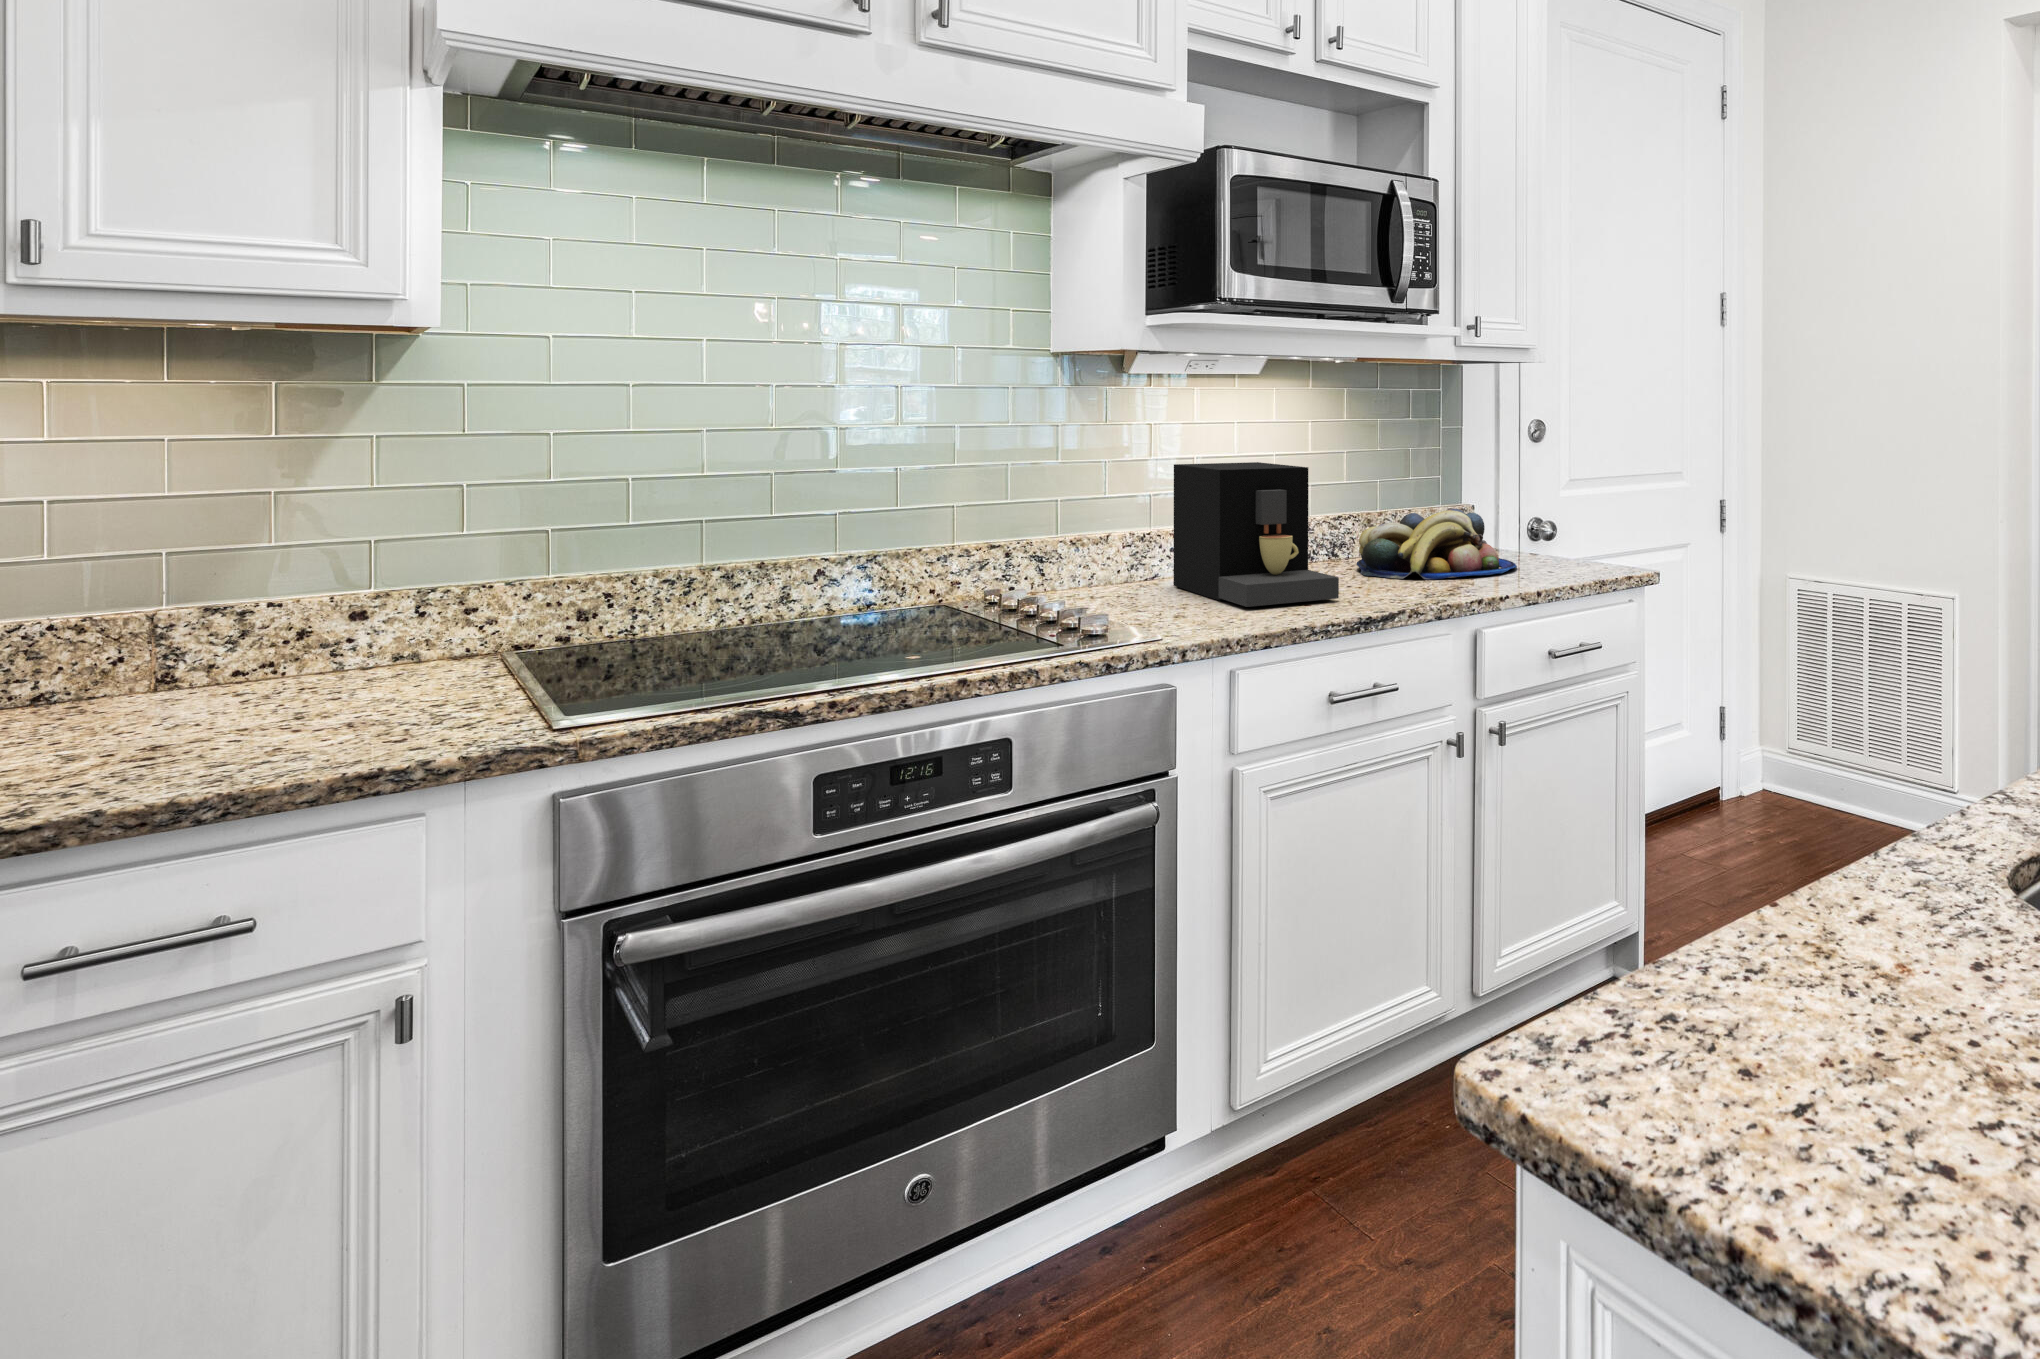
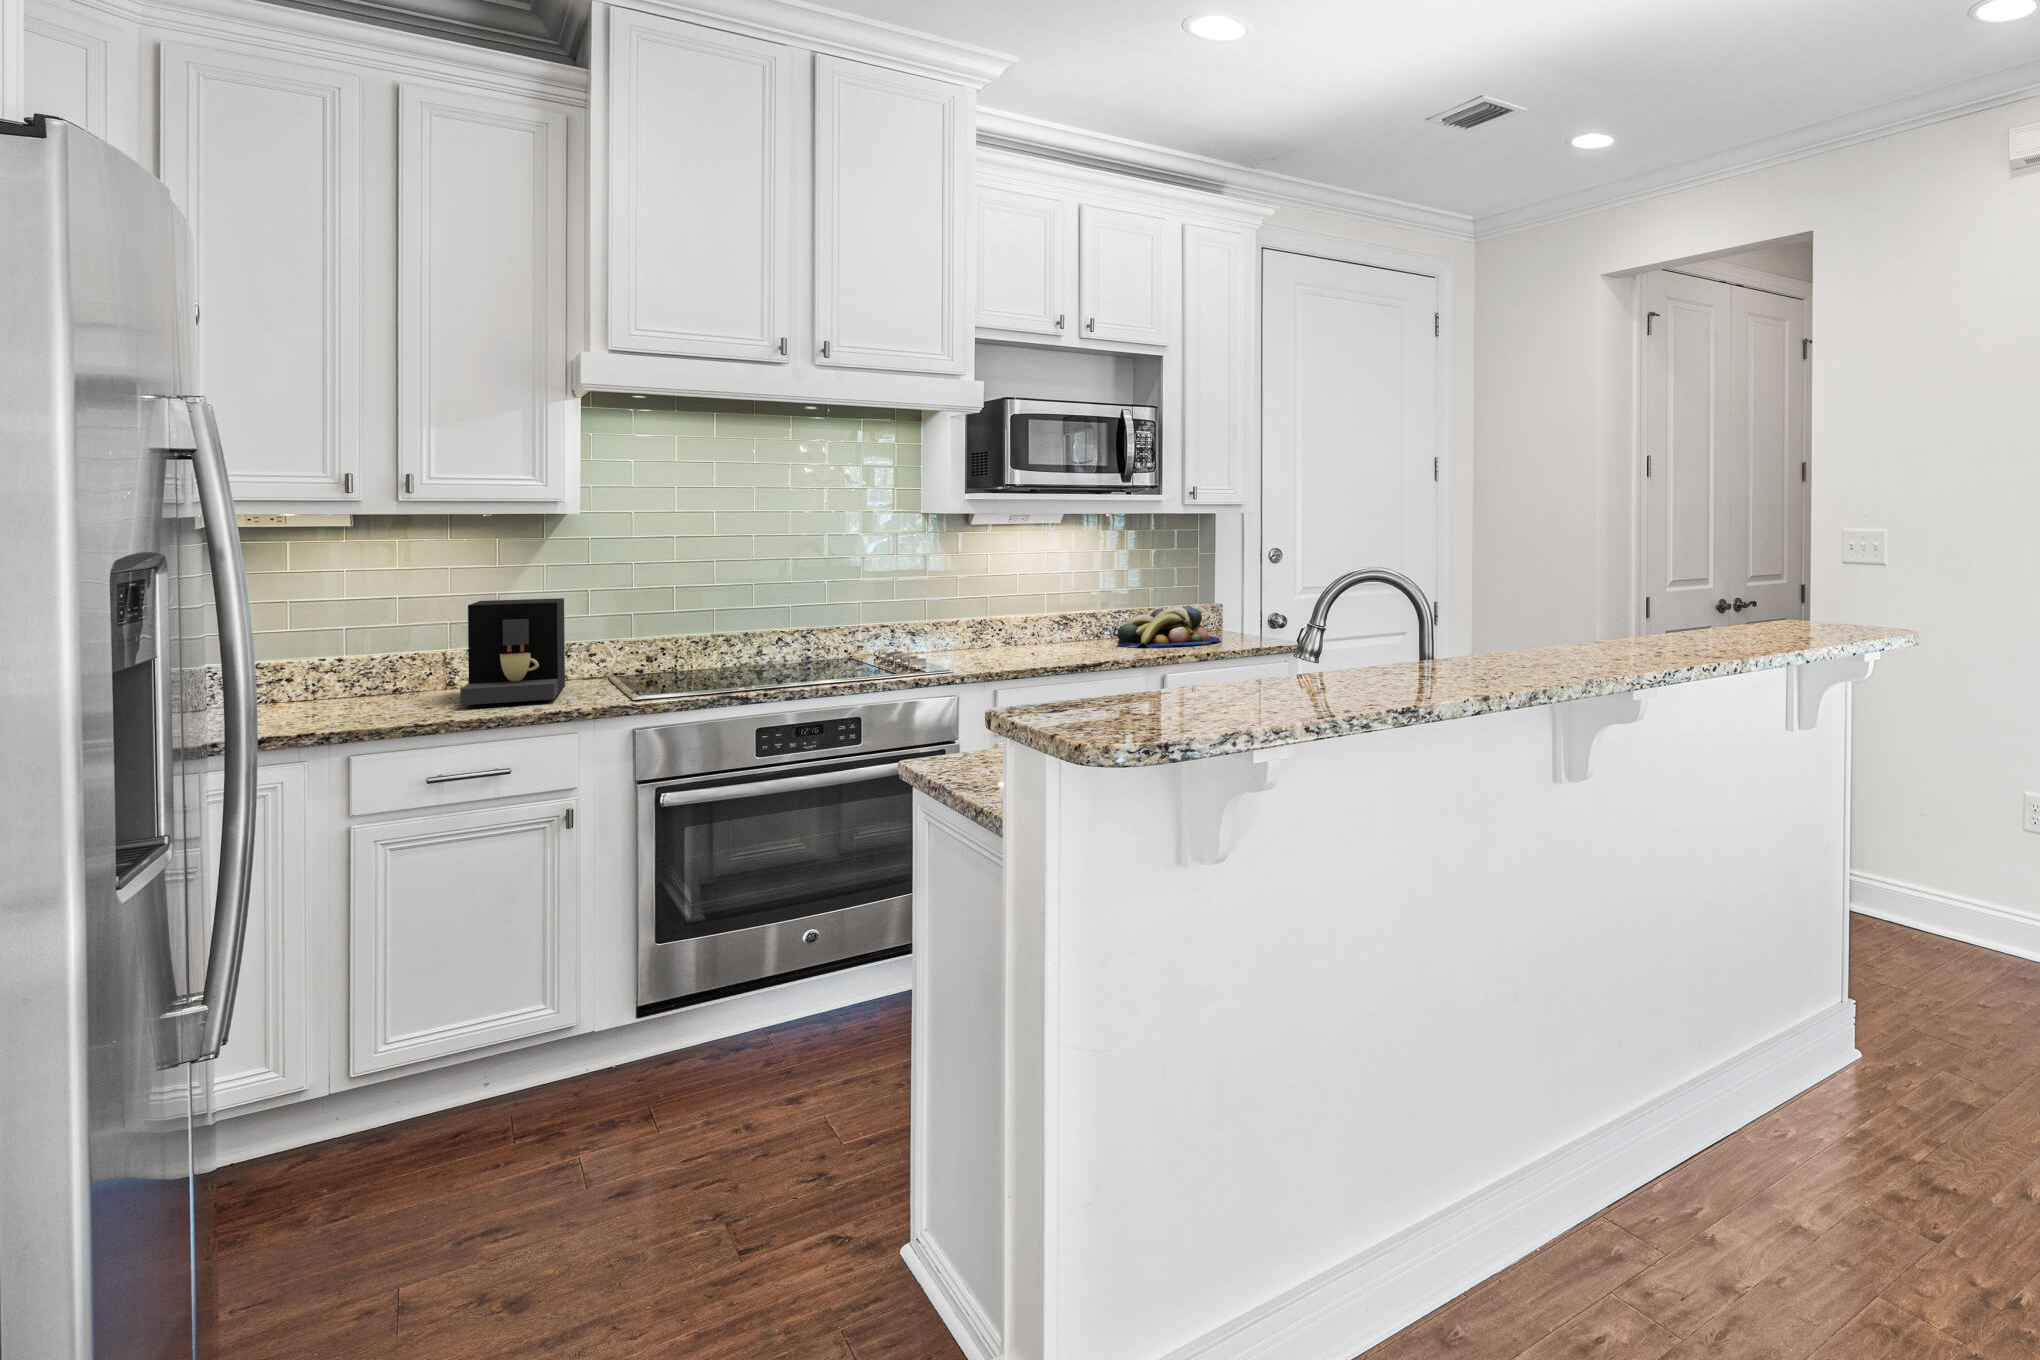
coffee maker: present [1174,462,1339,607] -> present [460,598,565,705]

